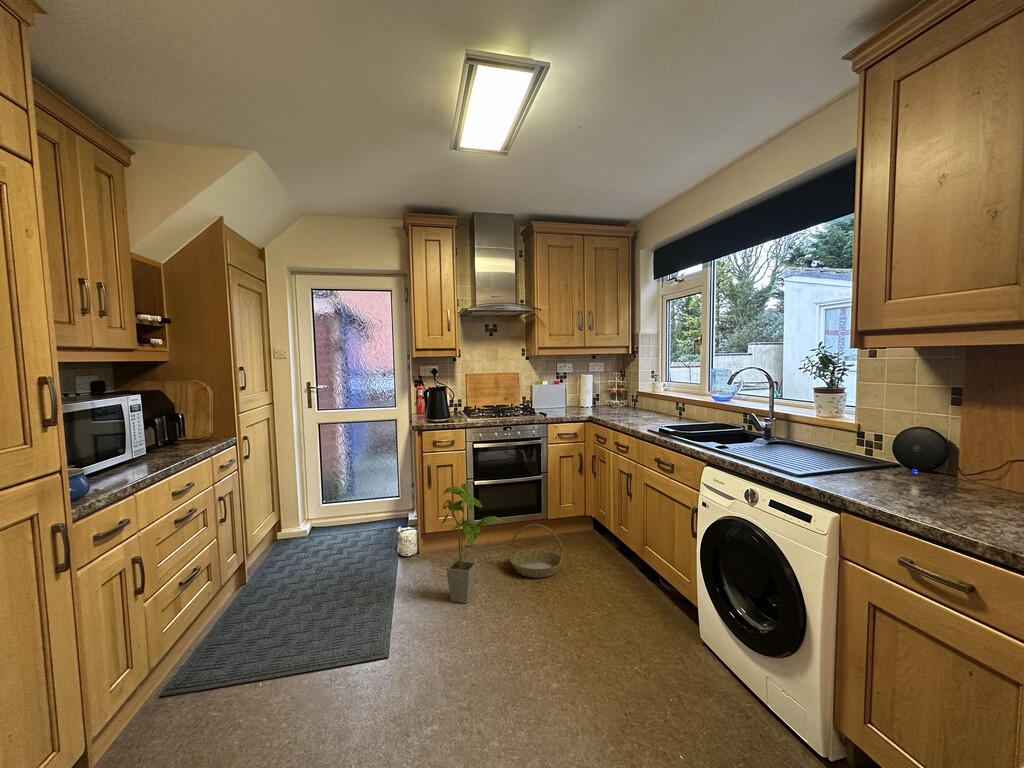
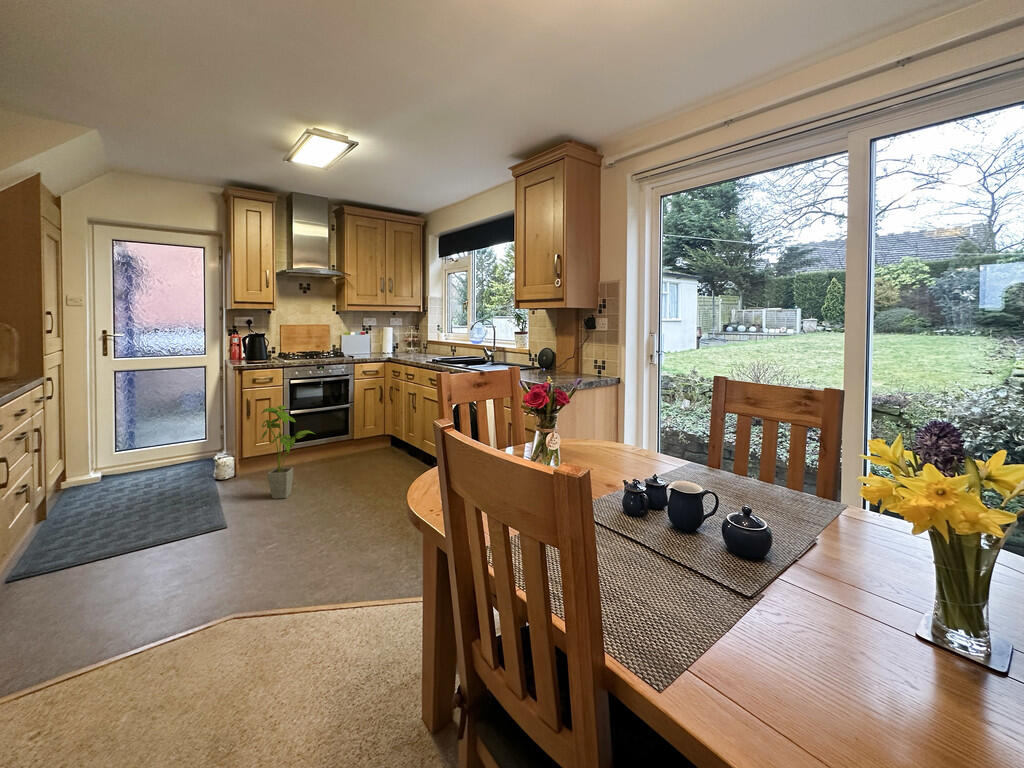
basket: present [510,524,564,578] -> none [323,439,367,478]

